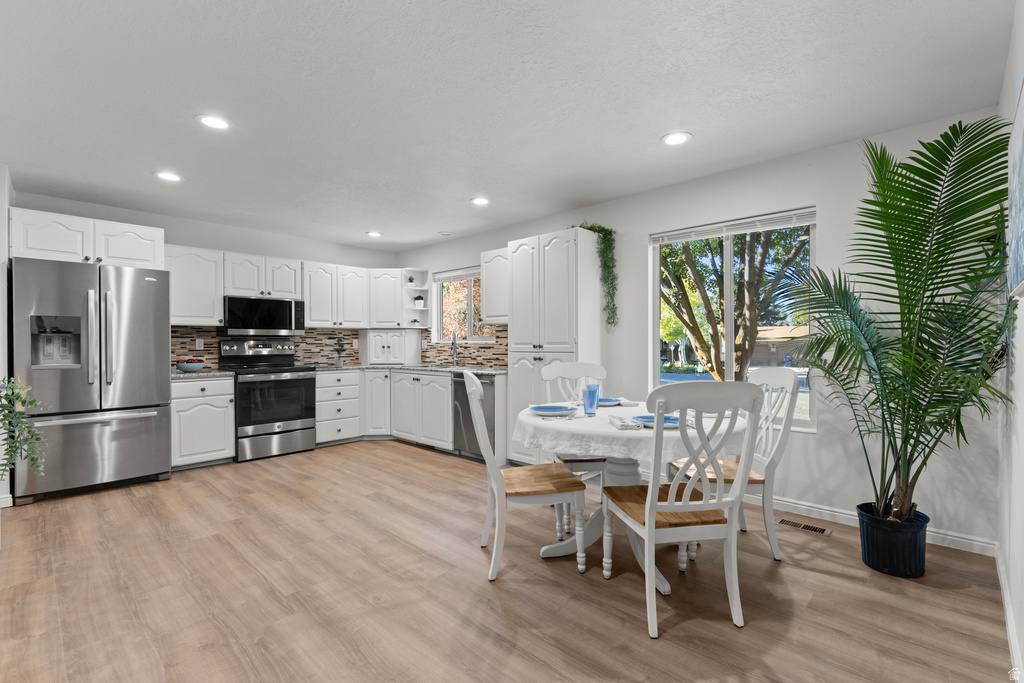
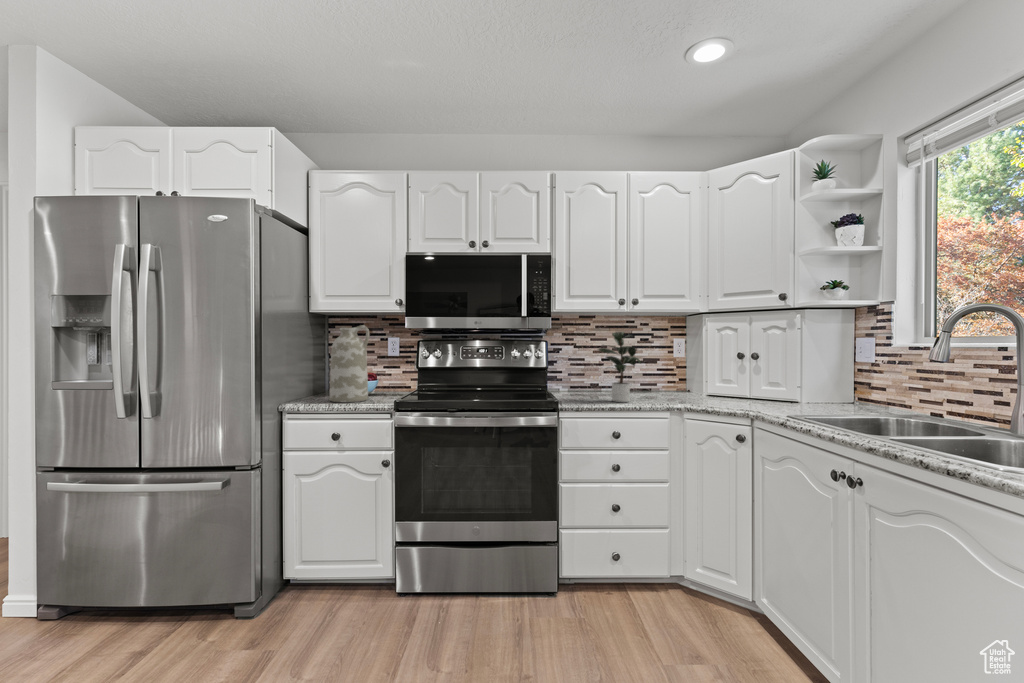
vase: none [187,333,212,373] -> present [329,325,369,402]

